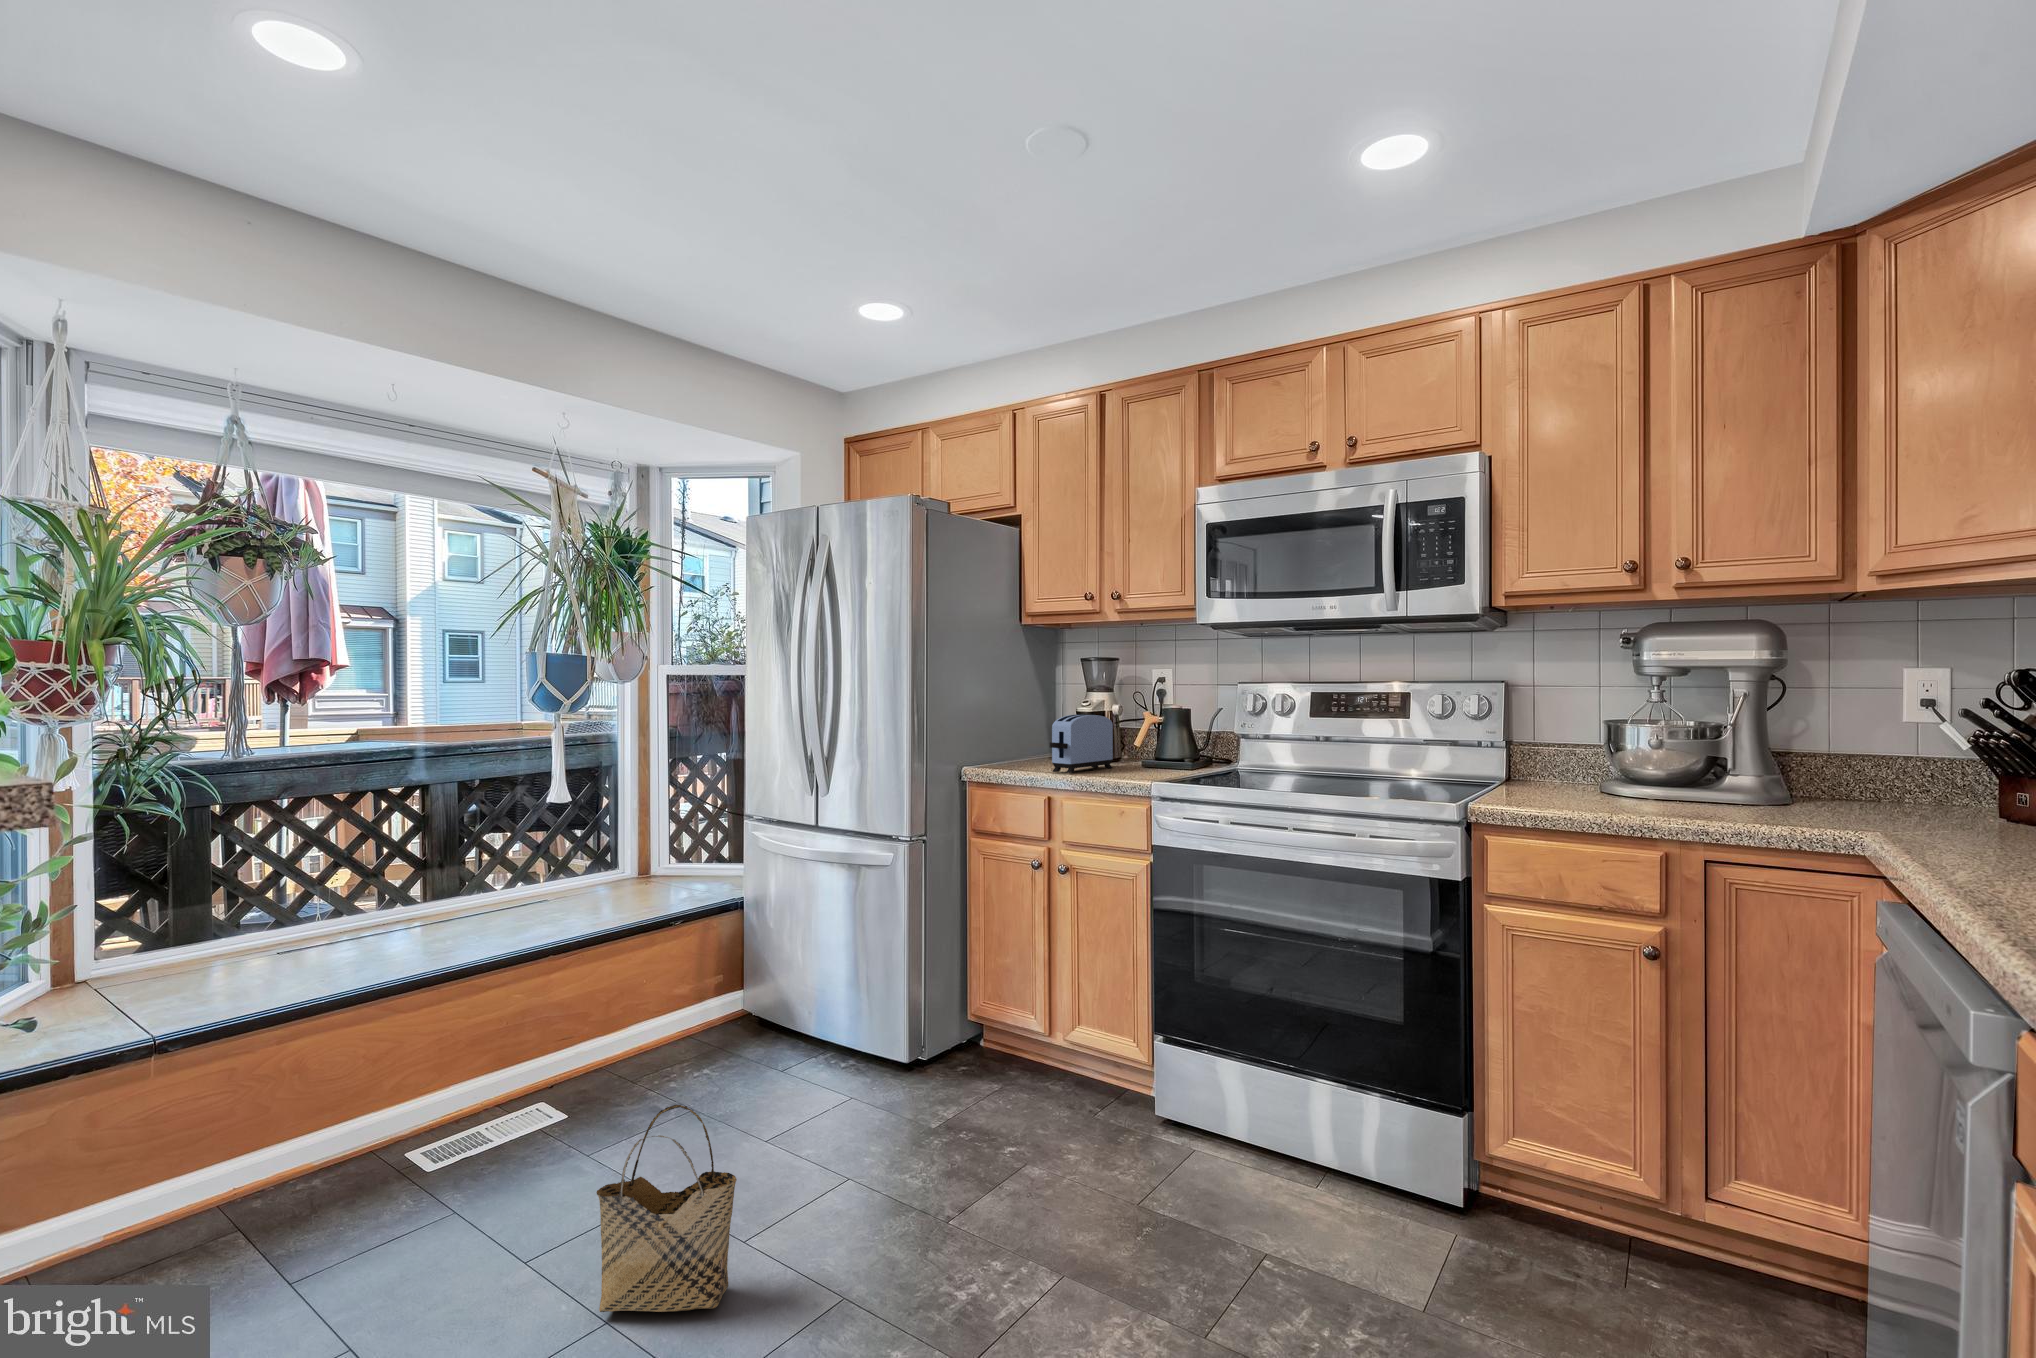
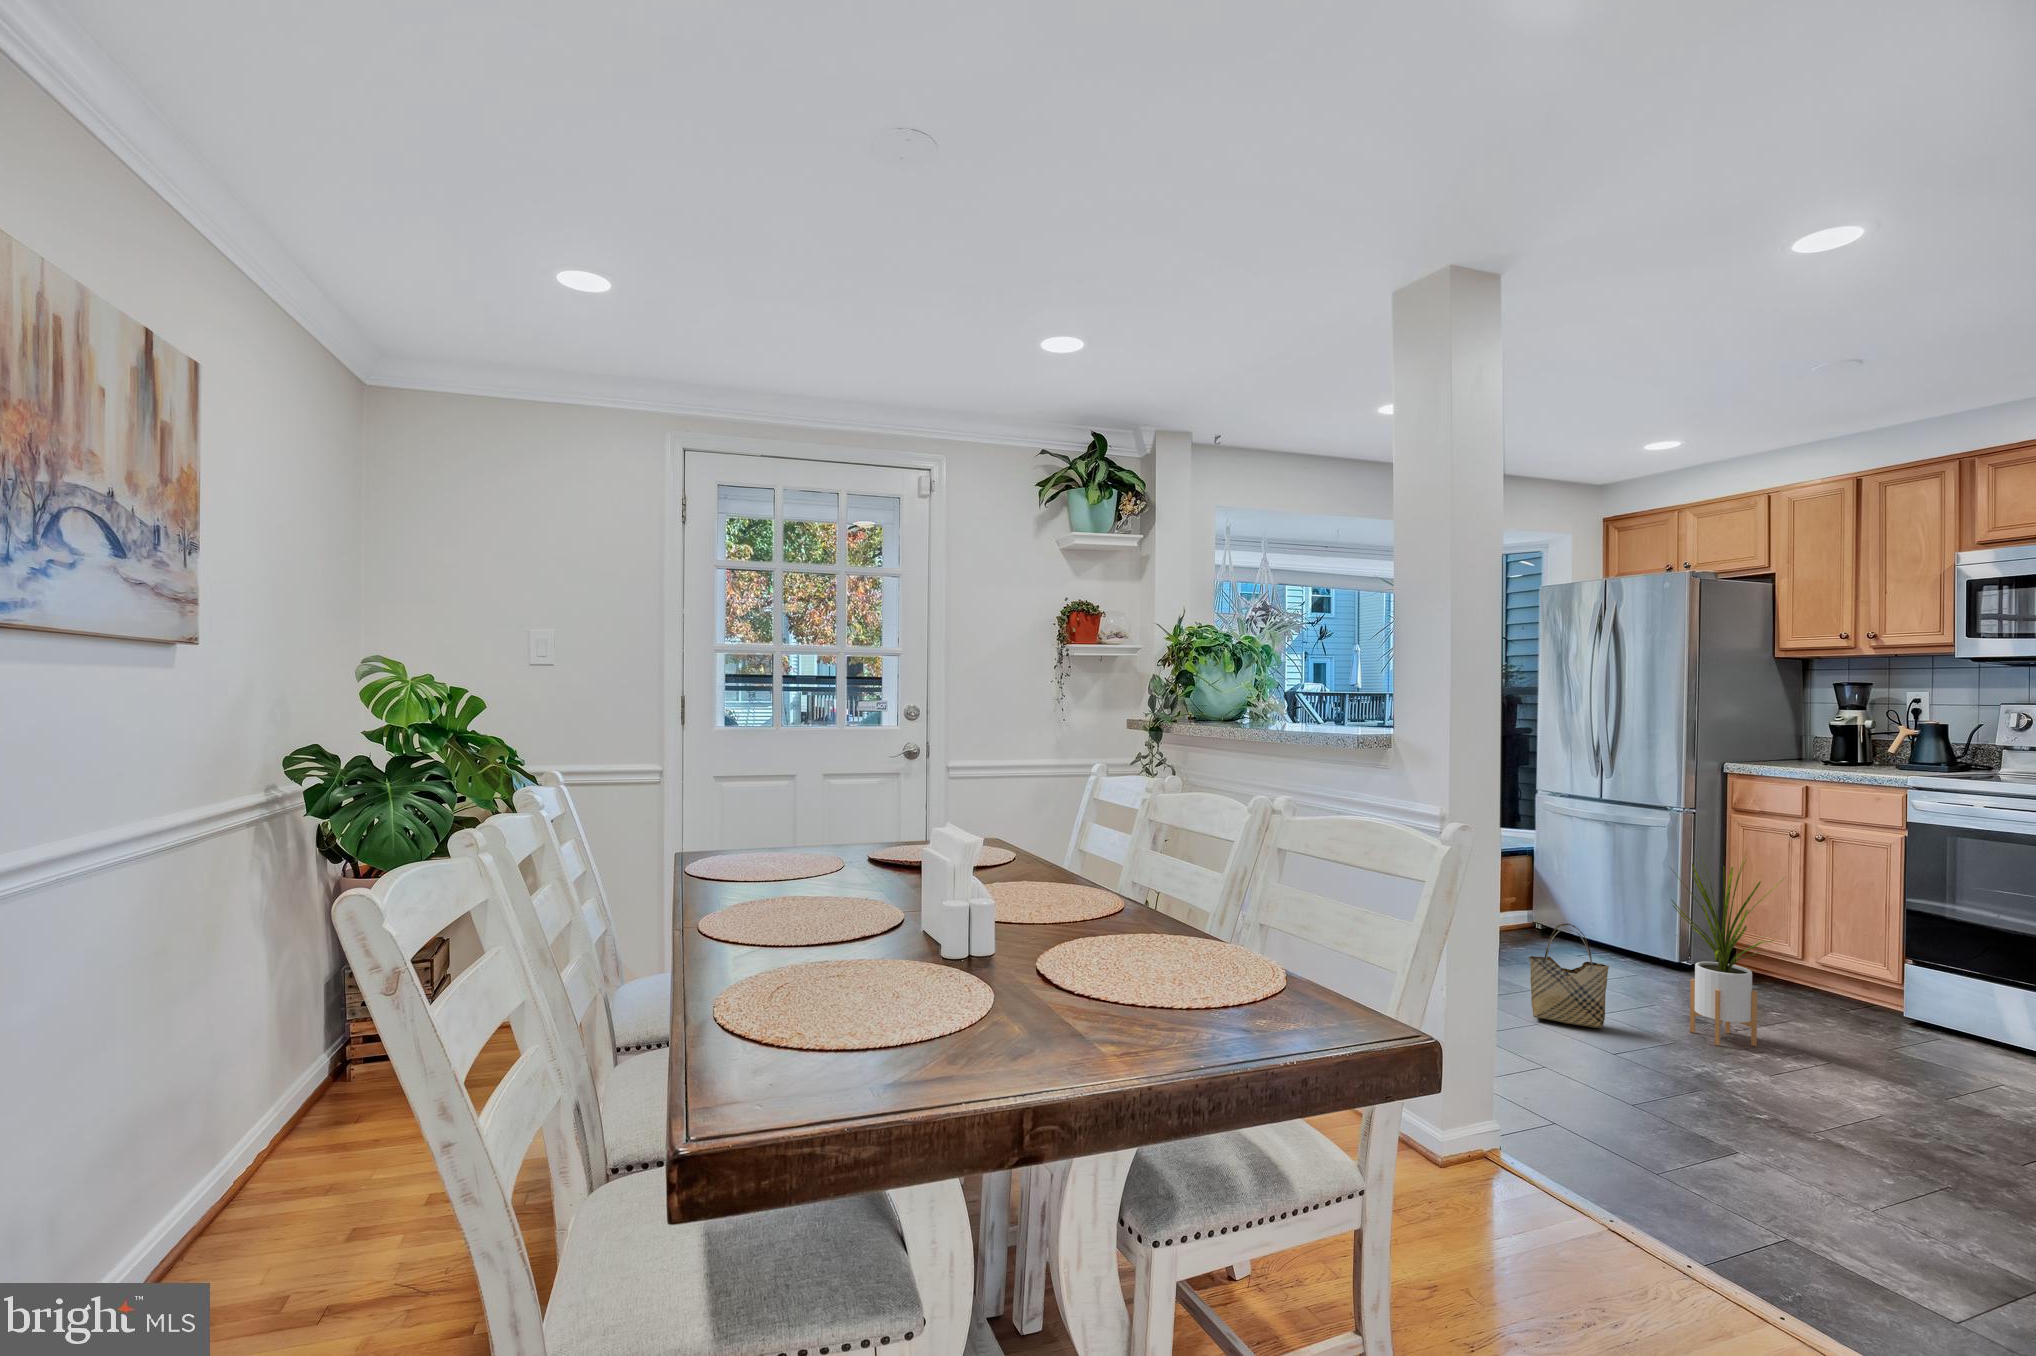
toaster: present [1049,715,1114,773] -> none [1808,726,1868,769]
house plant: none [828,940,999,1288] -> present [1672,855,1782,1046]

